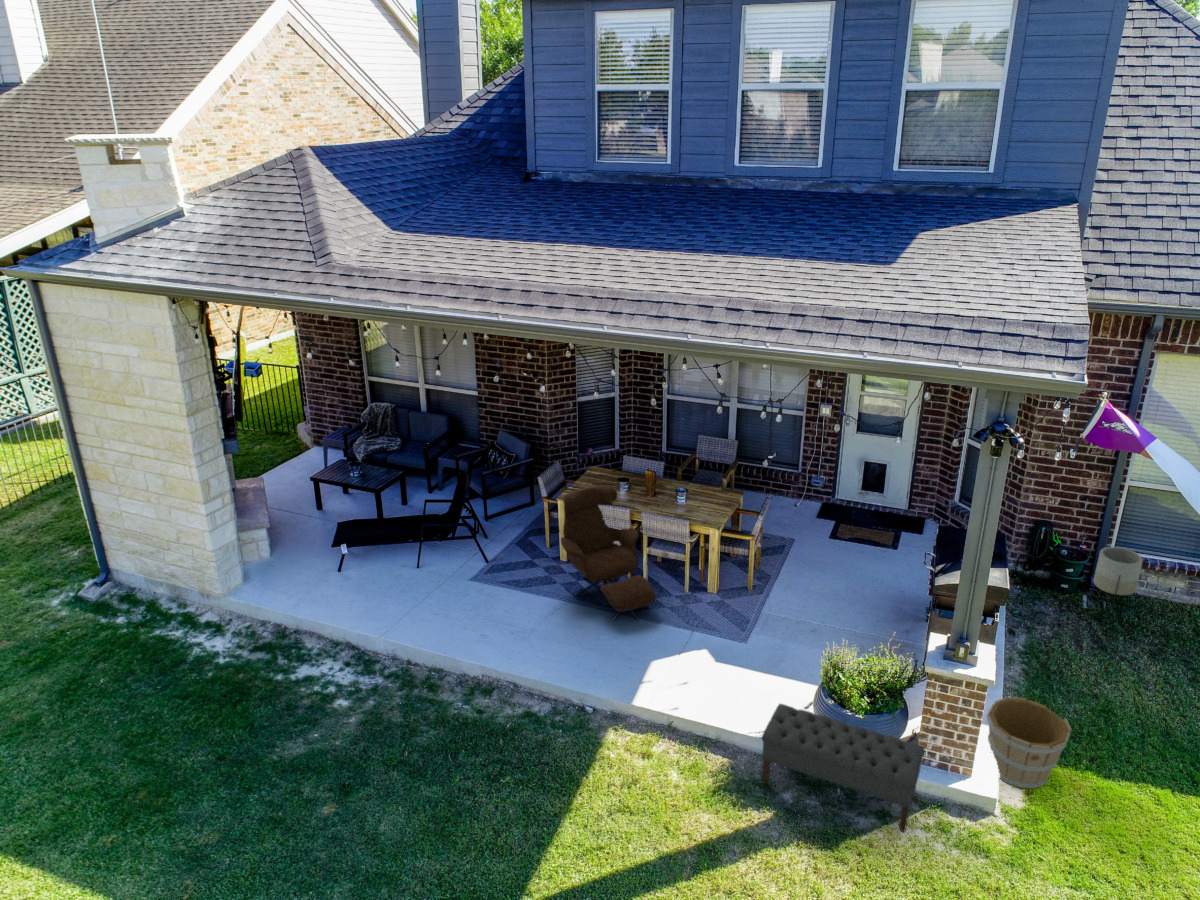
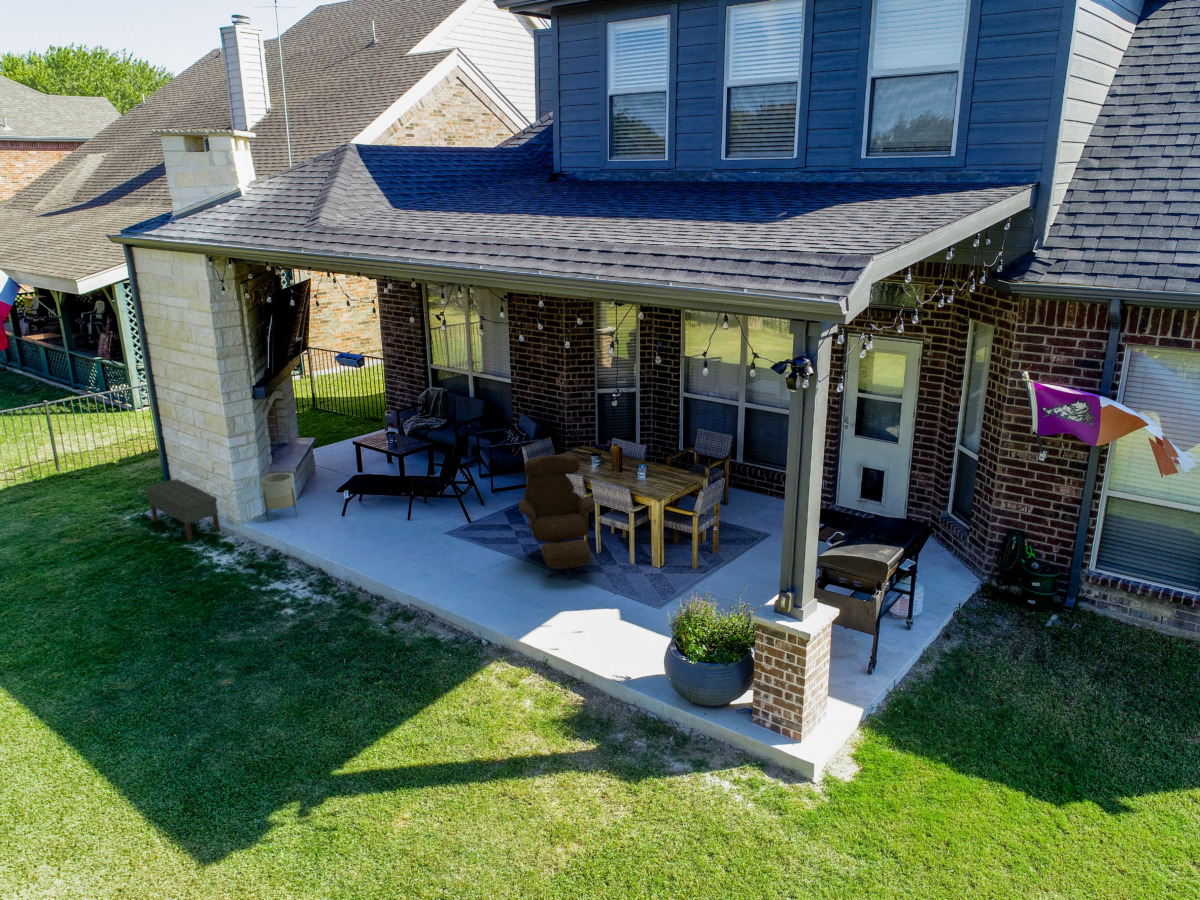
planter: present [1092,547,1143,608] -> present [261,473,296,518]
wooden bucket: present [987,697,1072,789] -> none [830,671,914,767]
bench: present [762,704,924,832] -> present [146,479,220,541]

